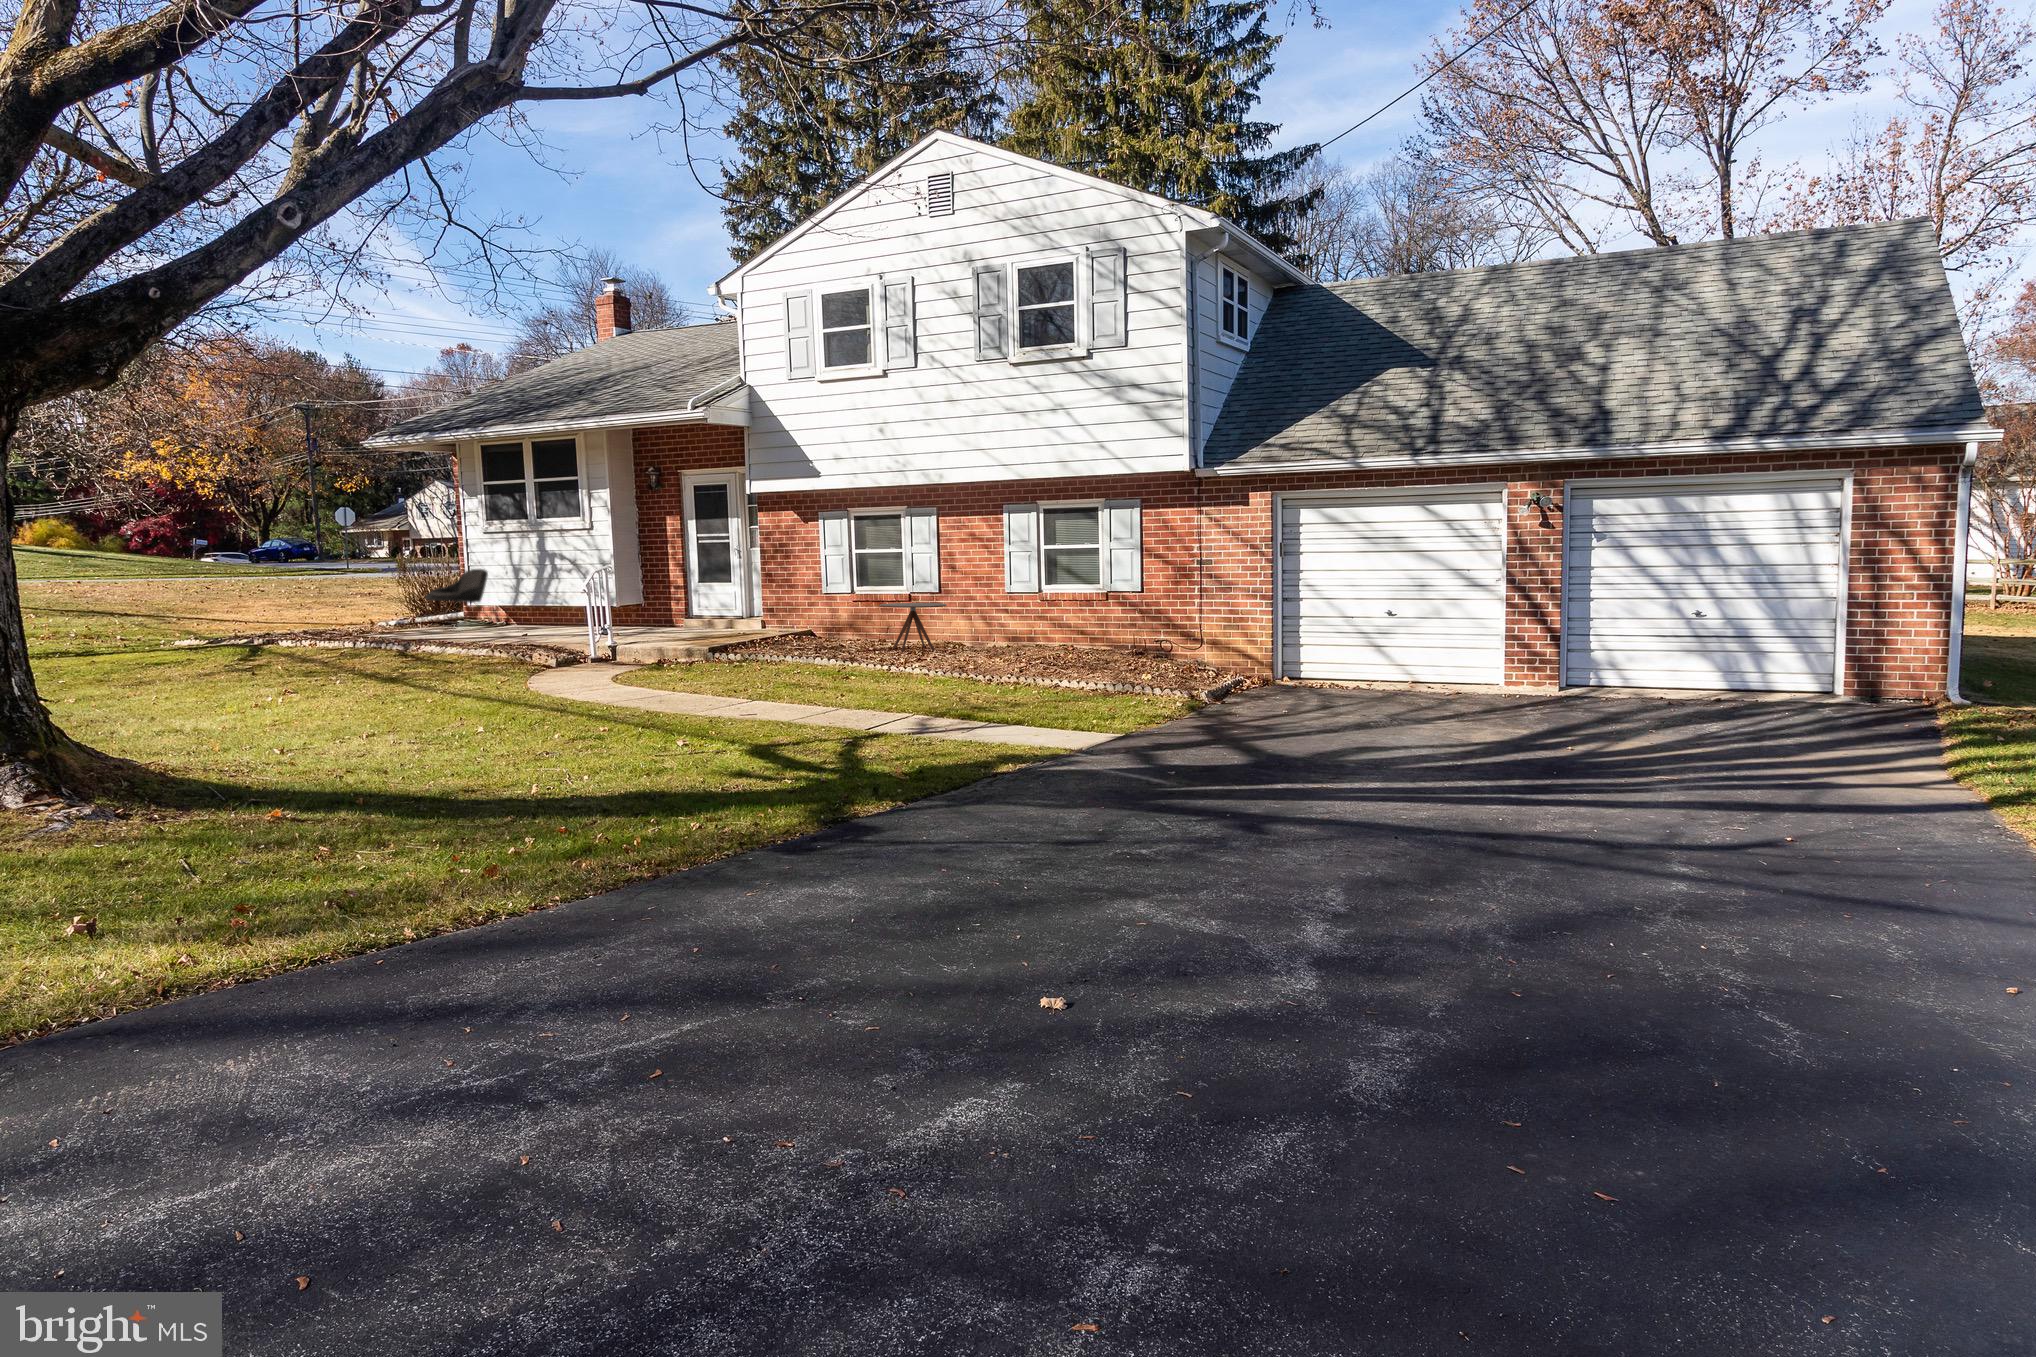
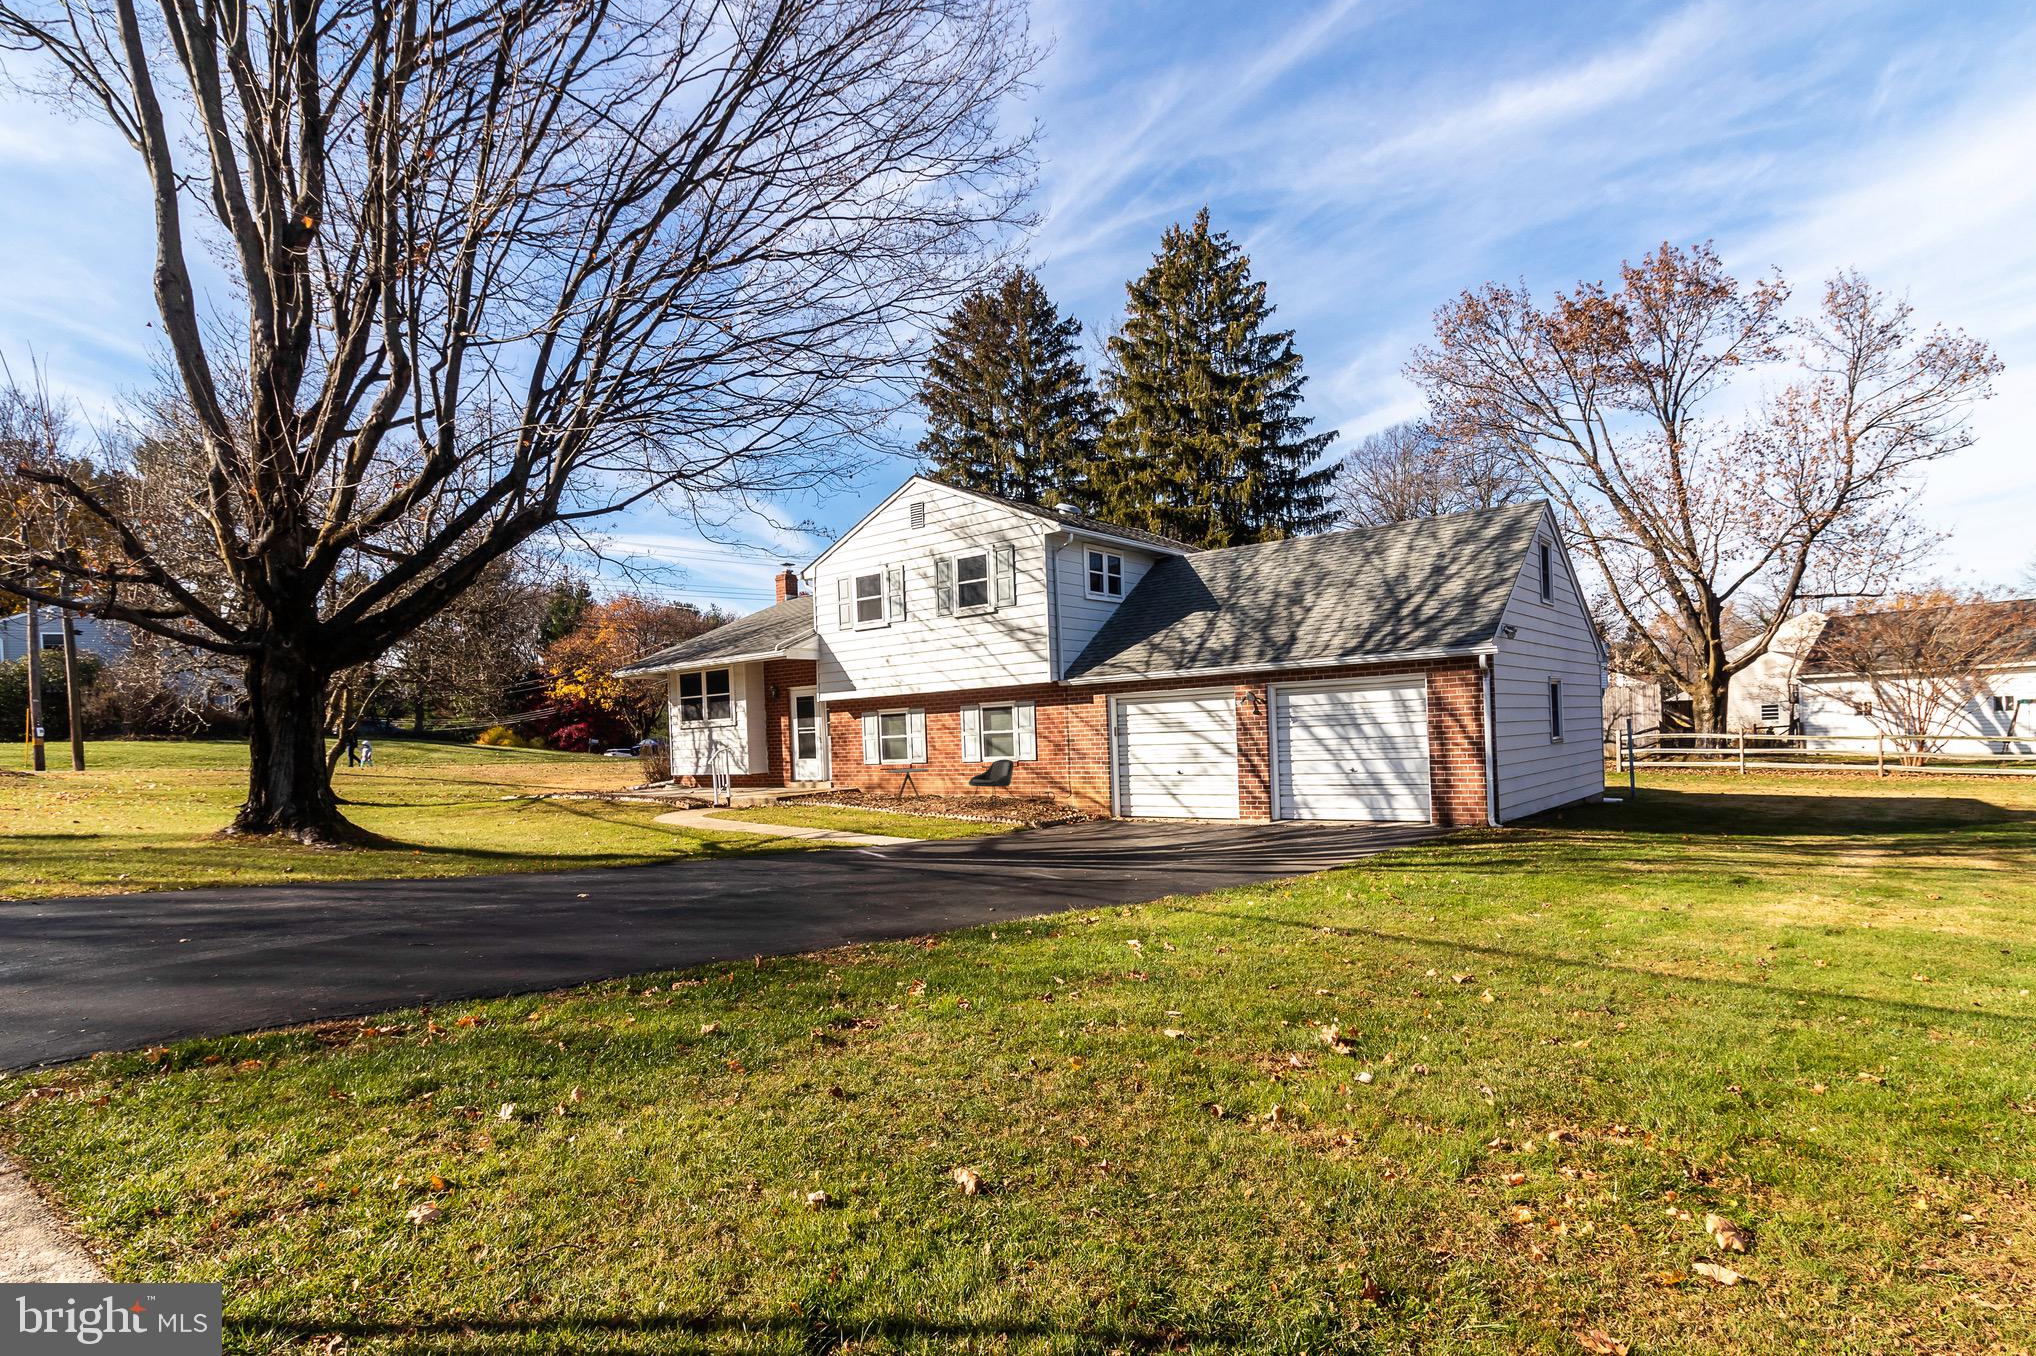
lounge chair: present [425,569,491,625] -> present [969,759,1017,806]

